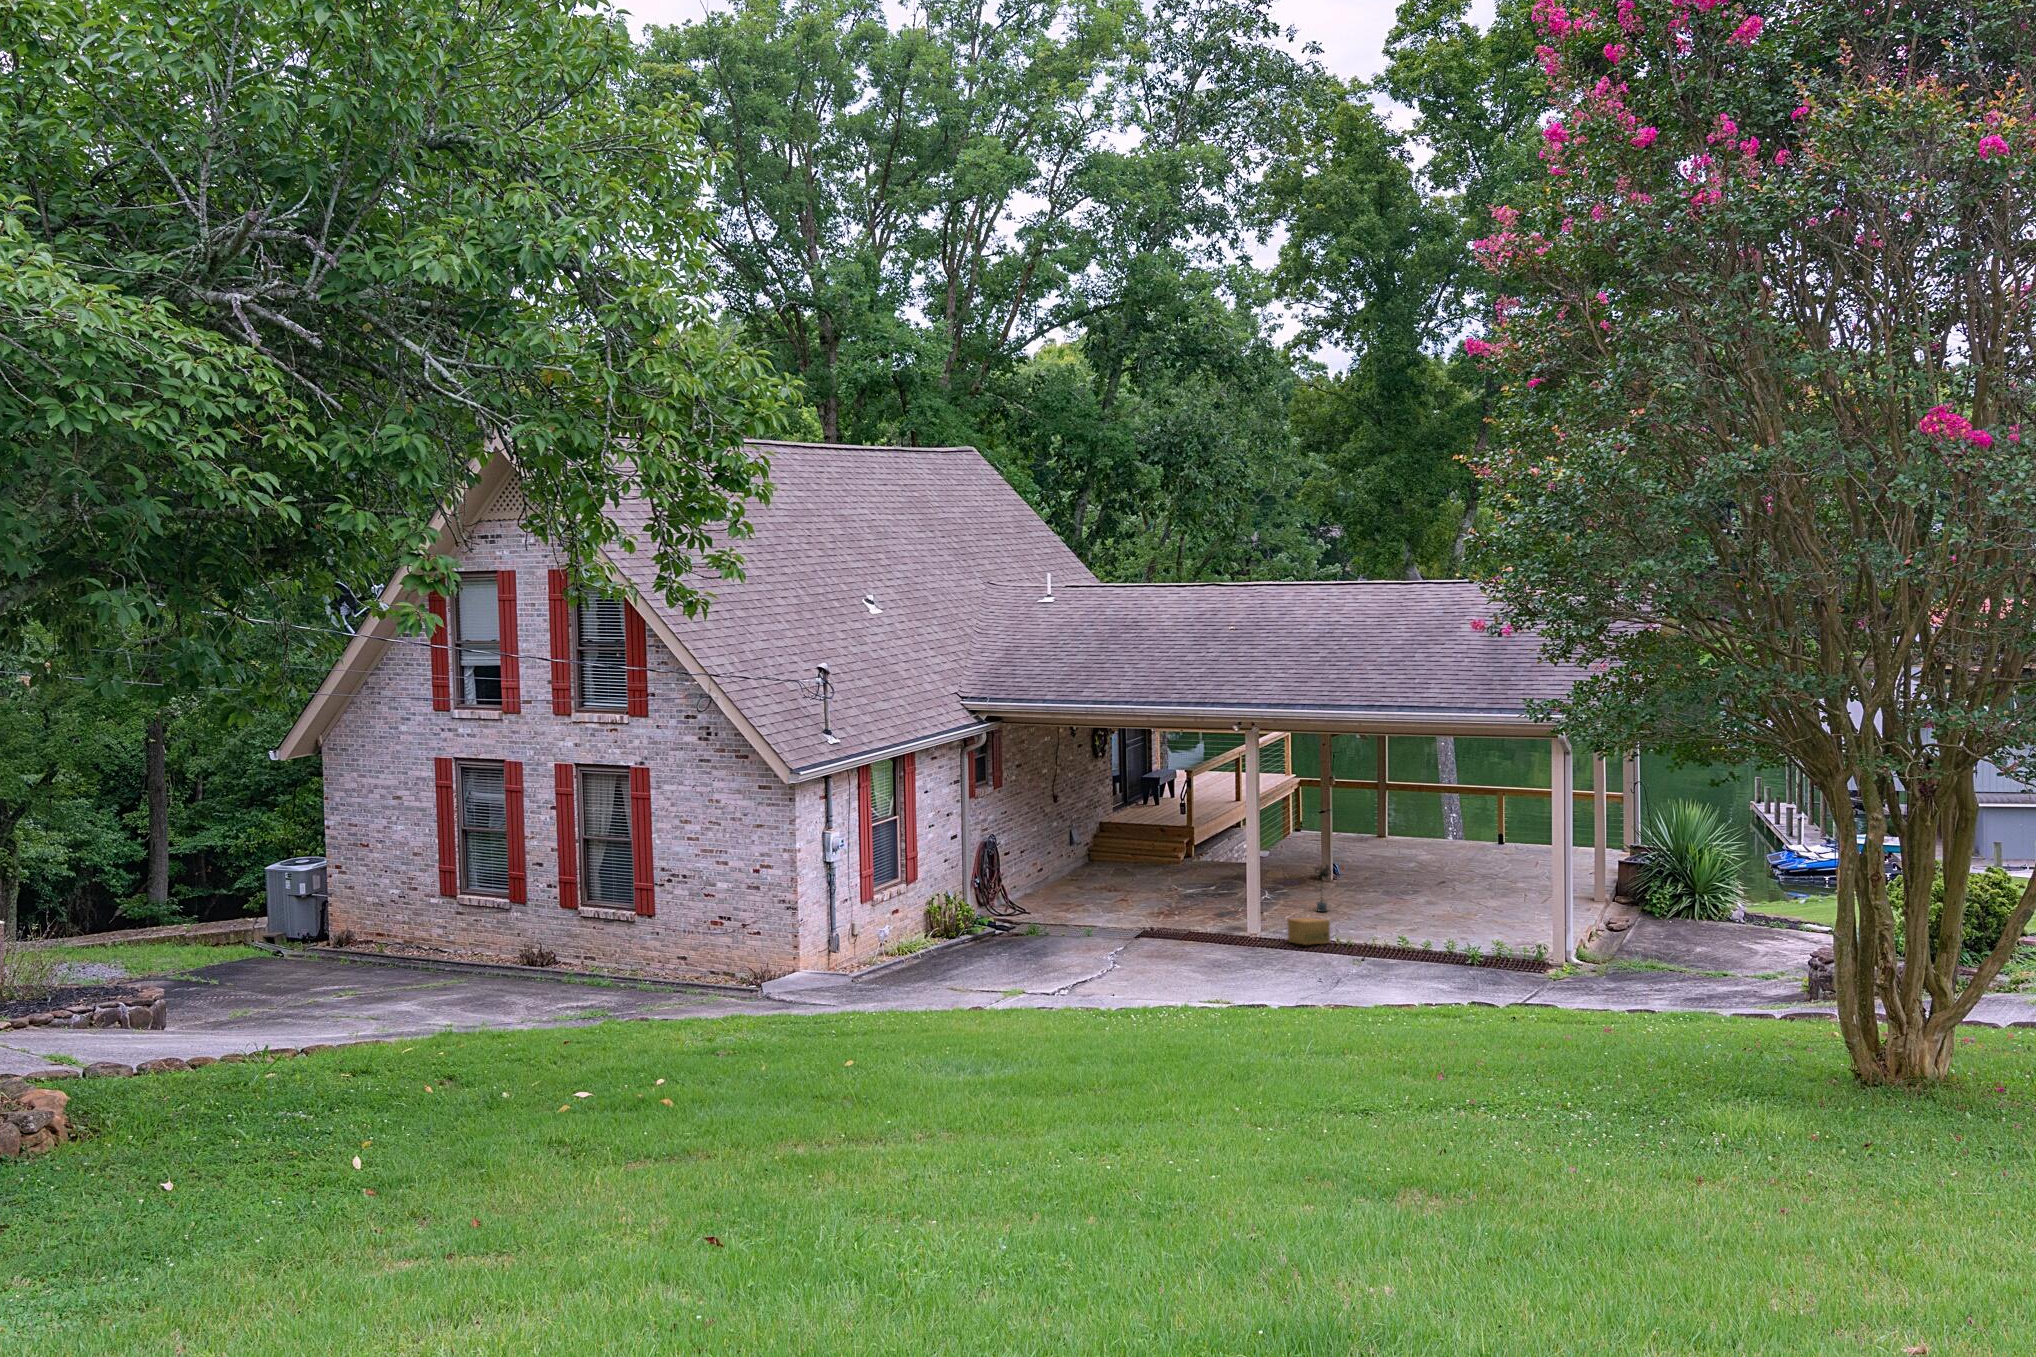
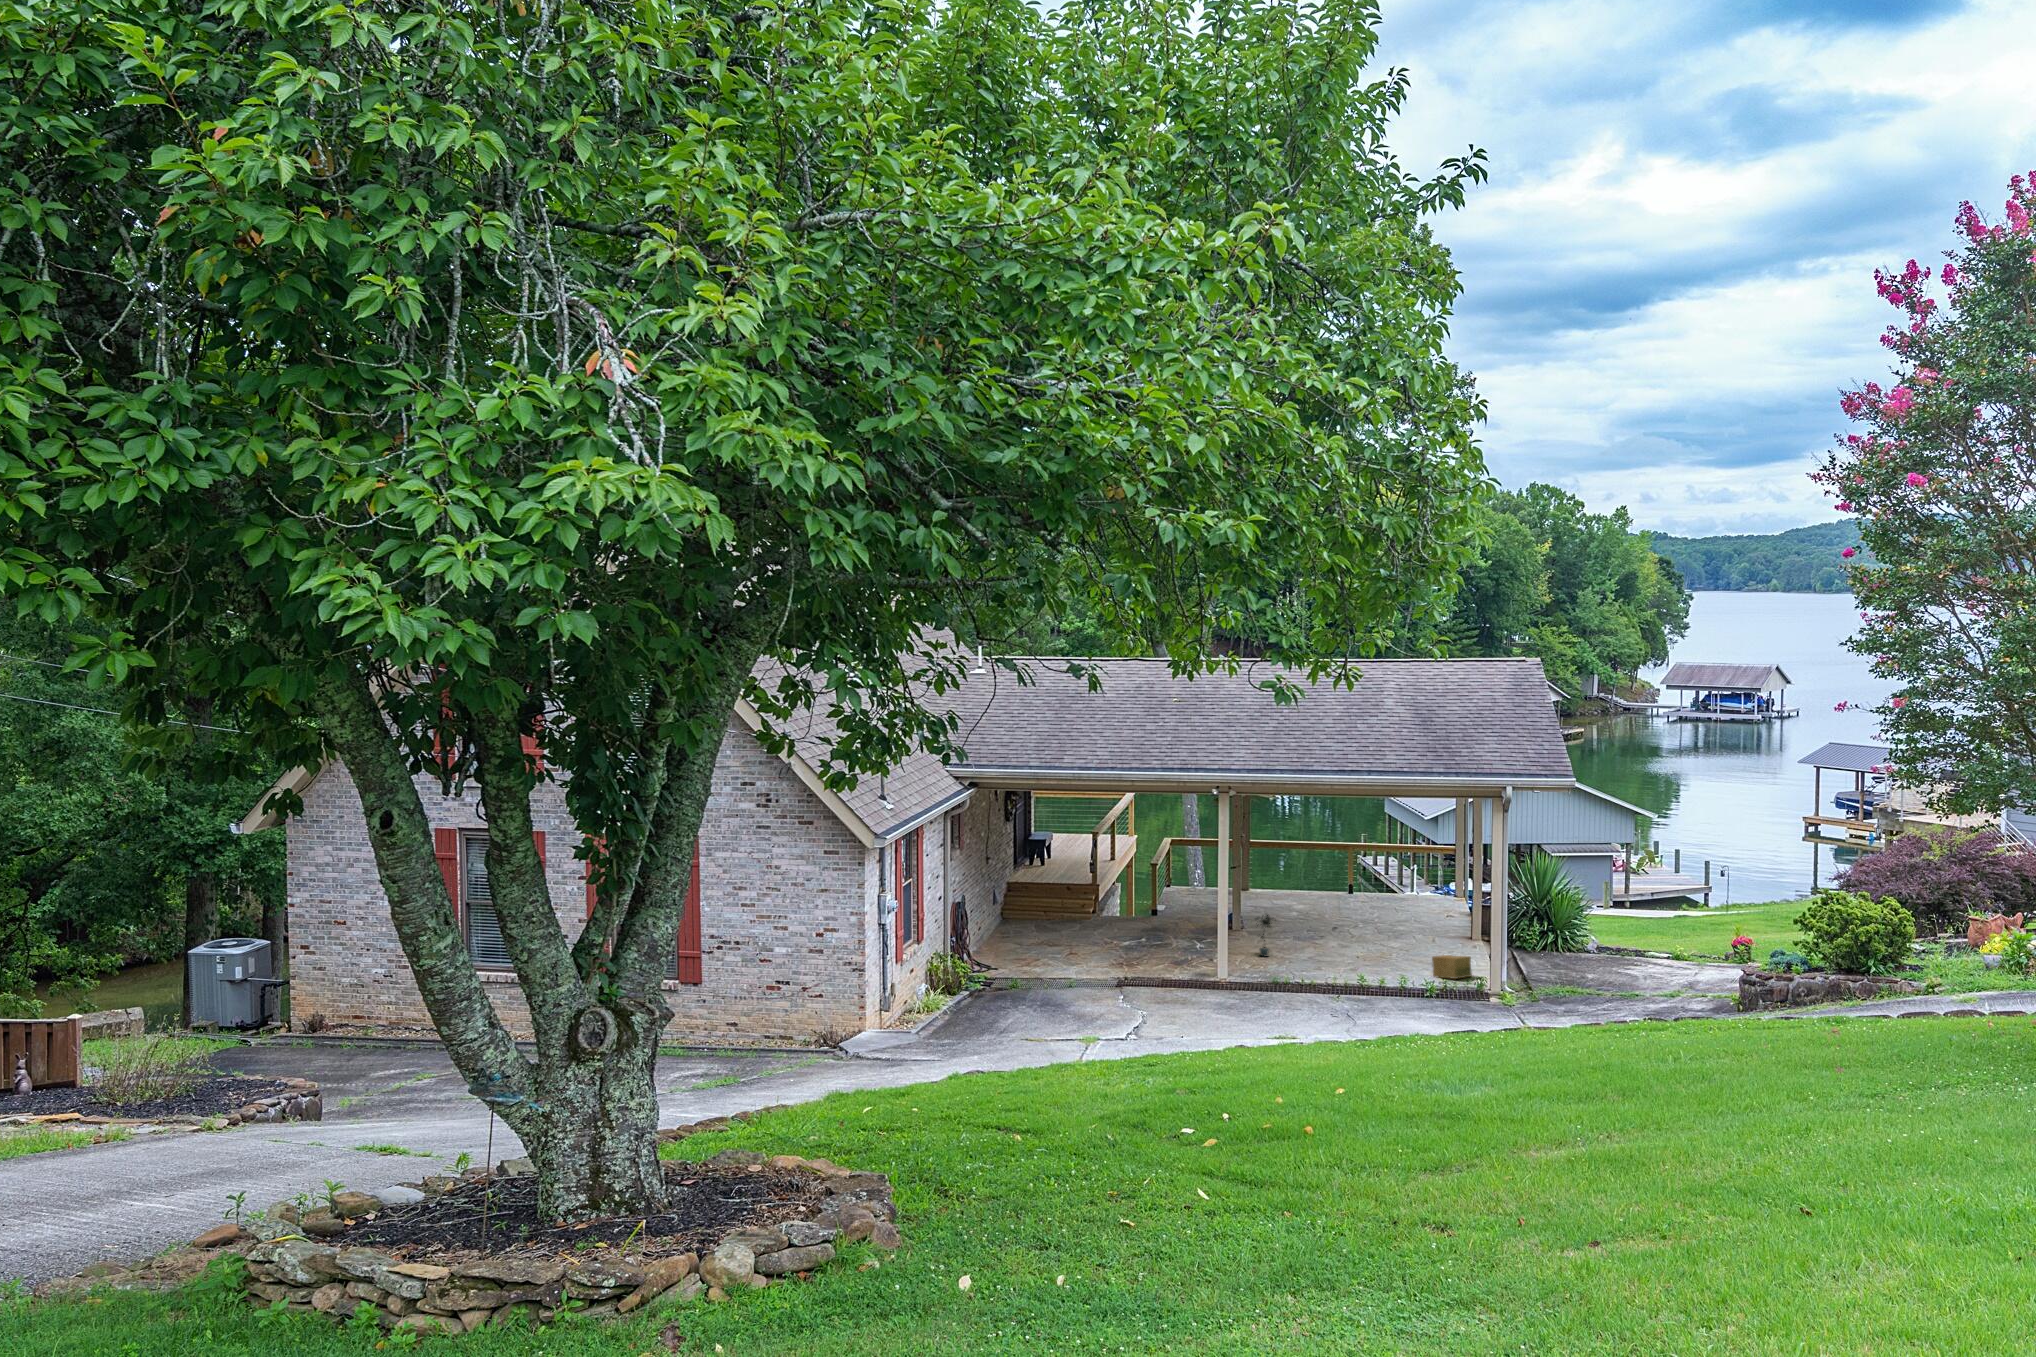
cardboard box: present [1287,918,1330,945] -> present [1432,955,1472,979]

